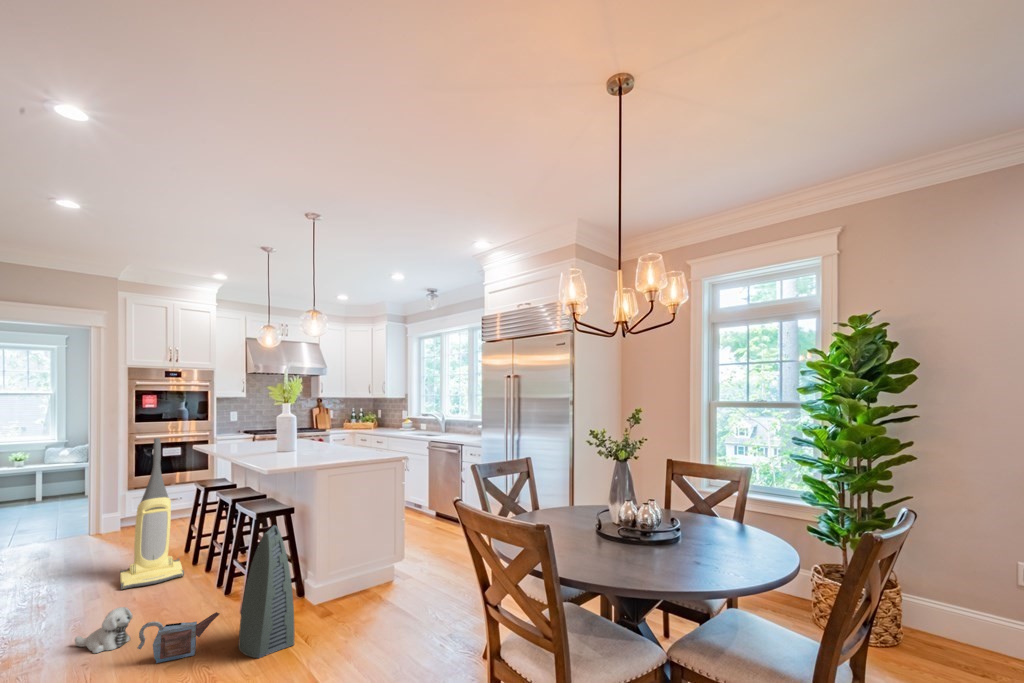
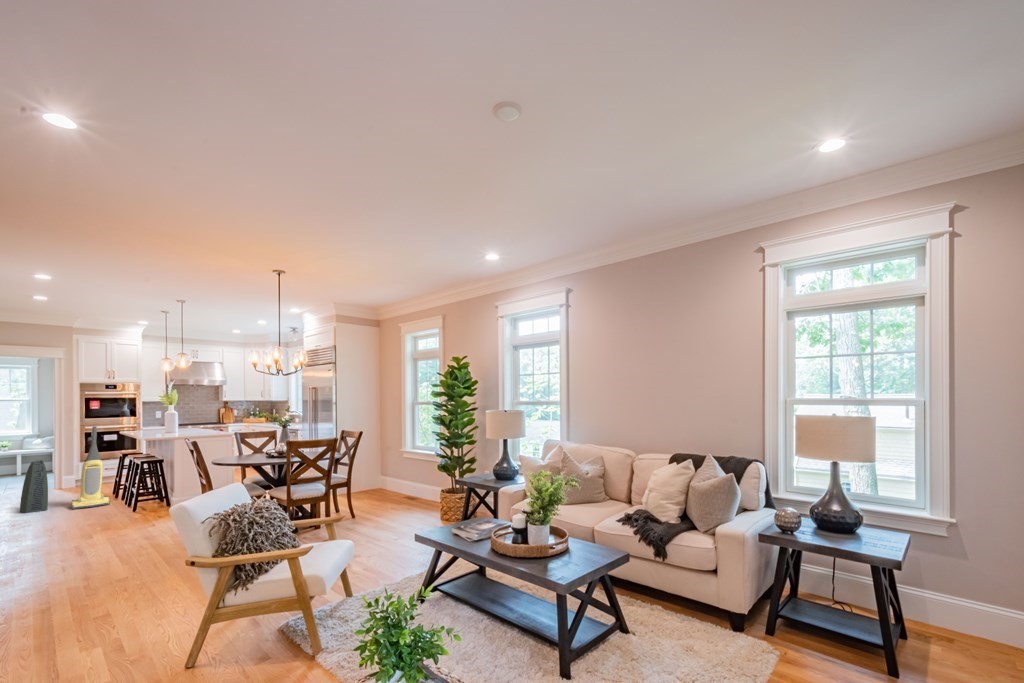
air purifier: present [238,525,295,658] -> present [20,460,48,513]
plush toy: present [75,607,133,653] -> none [46,507,76,527]
watering can: present [137,612,220,663] -> none [76,507,119,529]

